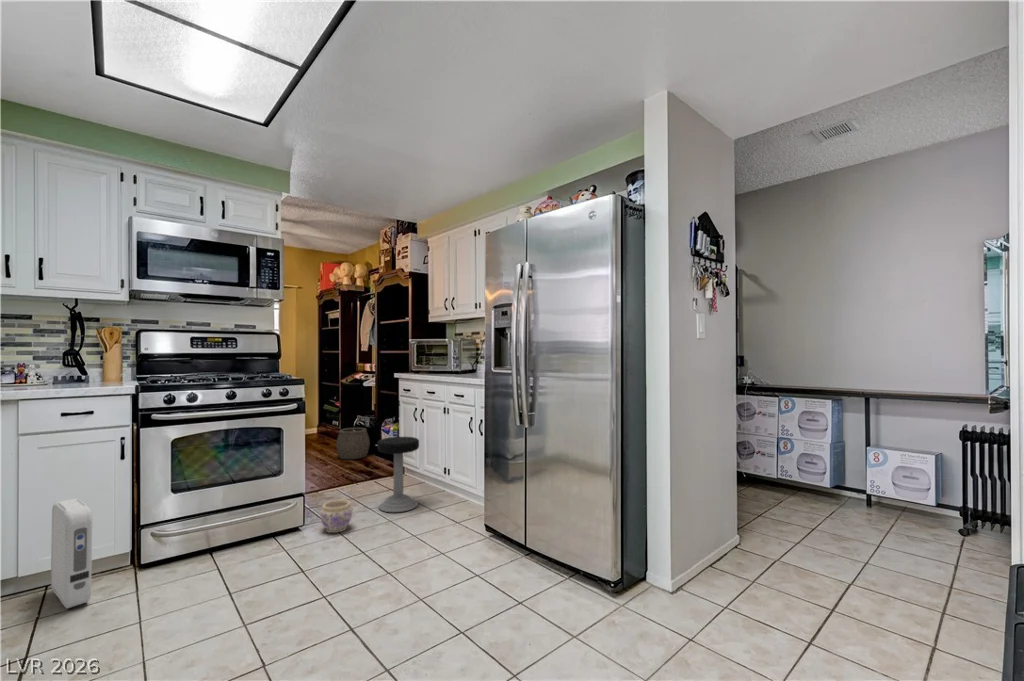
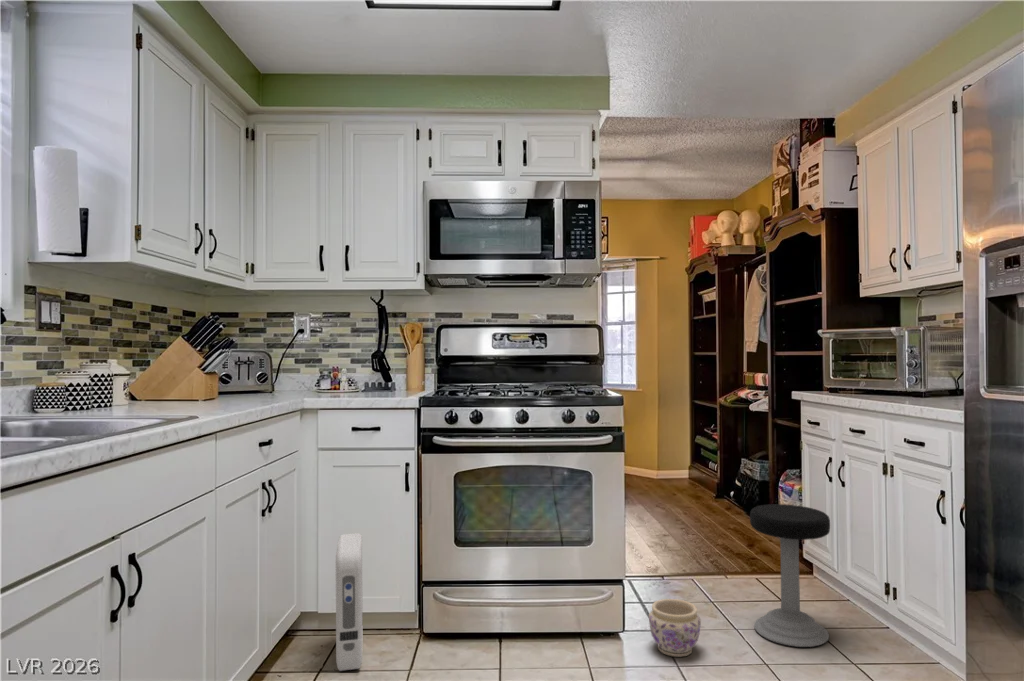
woven basket: present [336,428,369,459] -> none [707,470,761,521]

